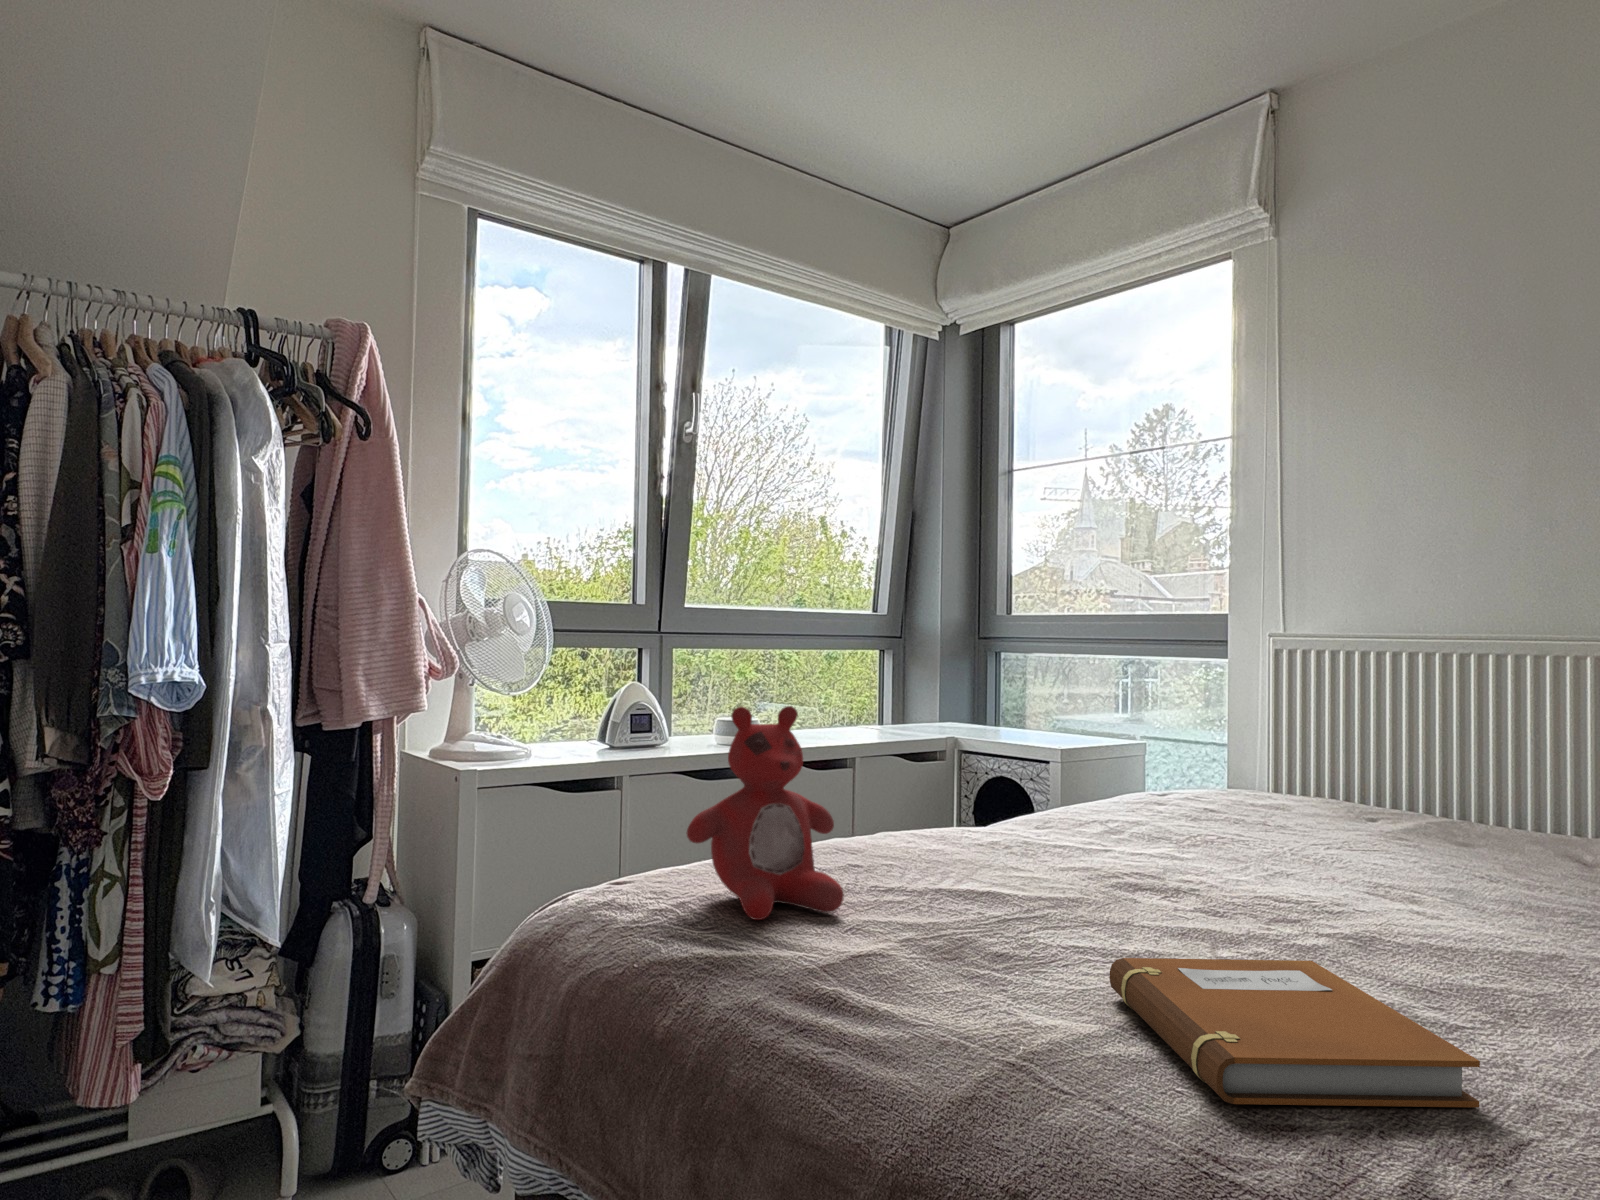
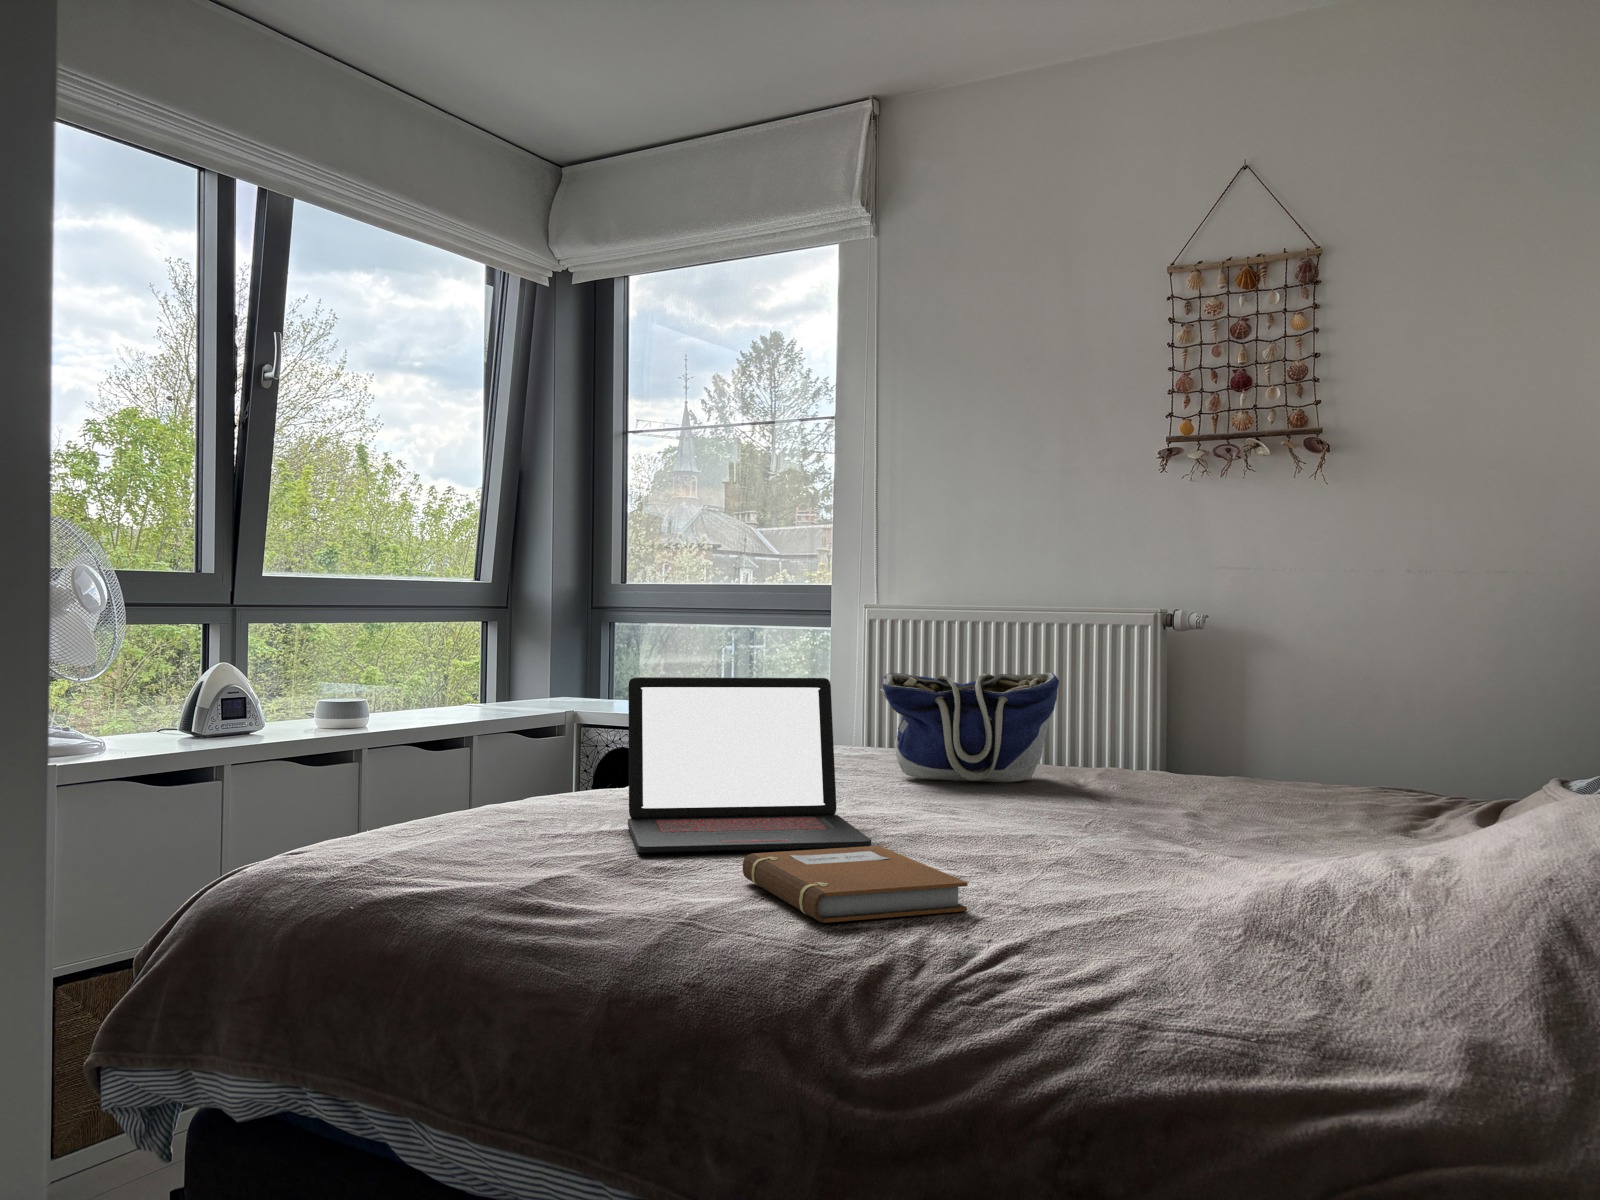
stuffed bear: present [686,706,844,920] -> none [377,678,522,861]
laptop: none [977,710,1295,949] -> present [628,677,871,853]
tote bag: none [1293,712,1548,855] -> present [880,672,1059,782]

